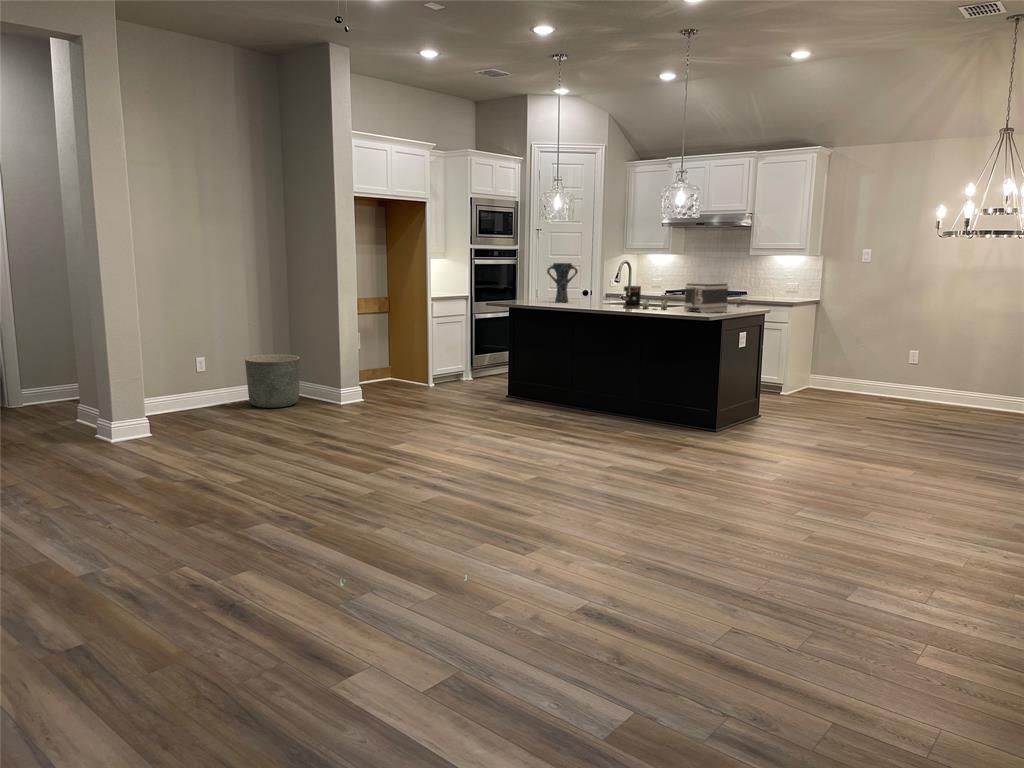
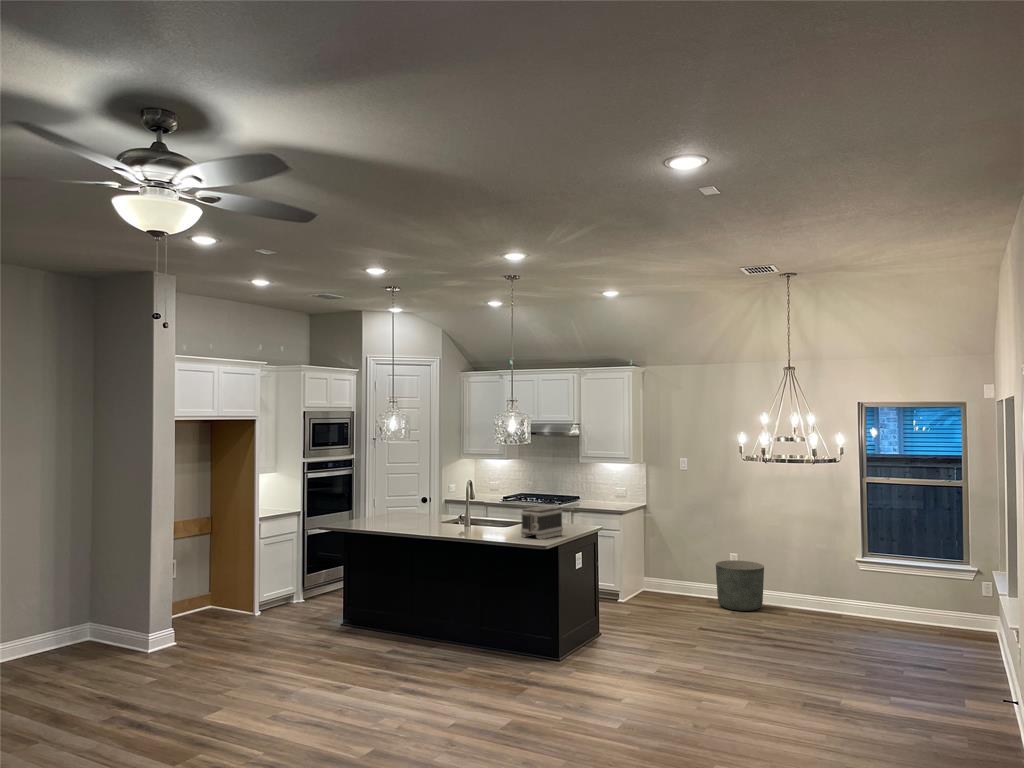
vase: present [547,263,578,303] -> none [383,481,414,523]
coffee maker: present [623,286,668,310] -> none [461,509,506,535]
planter: present [245,355,300,408] -> present [716,560,764,611]

